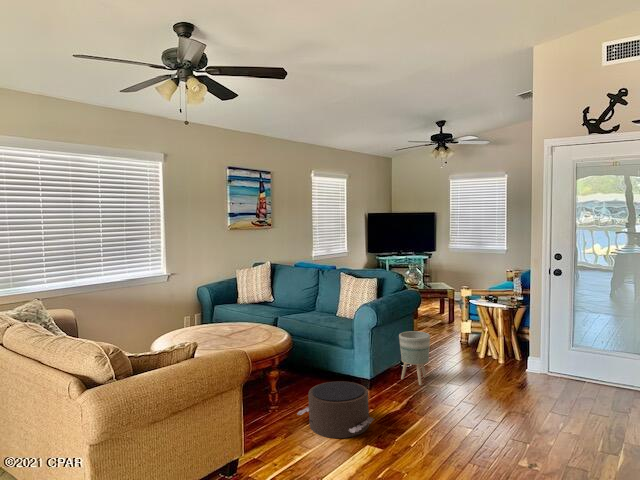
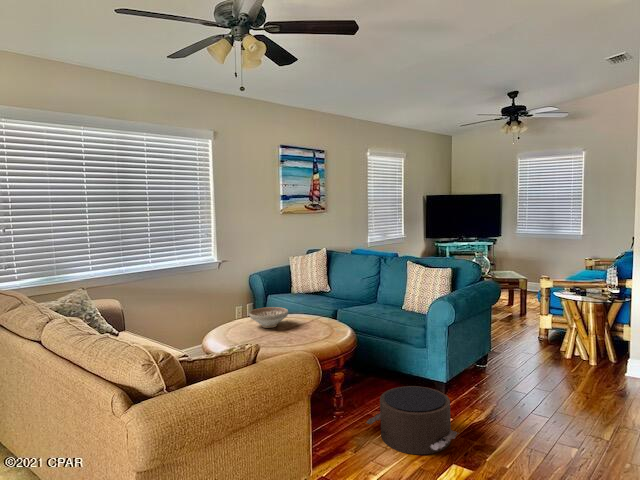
decorative bowl: none [194,315,230,334] -> present [249,307,288,328]
planter: present [399,331,430,385] -> none [477,328,514,390]

